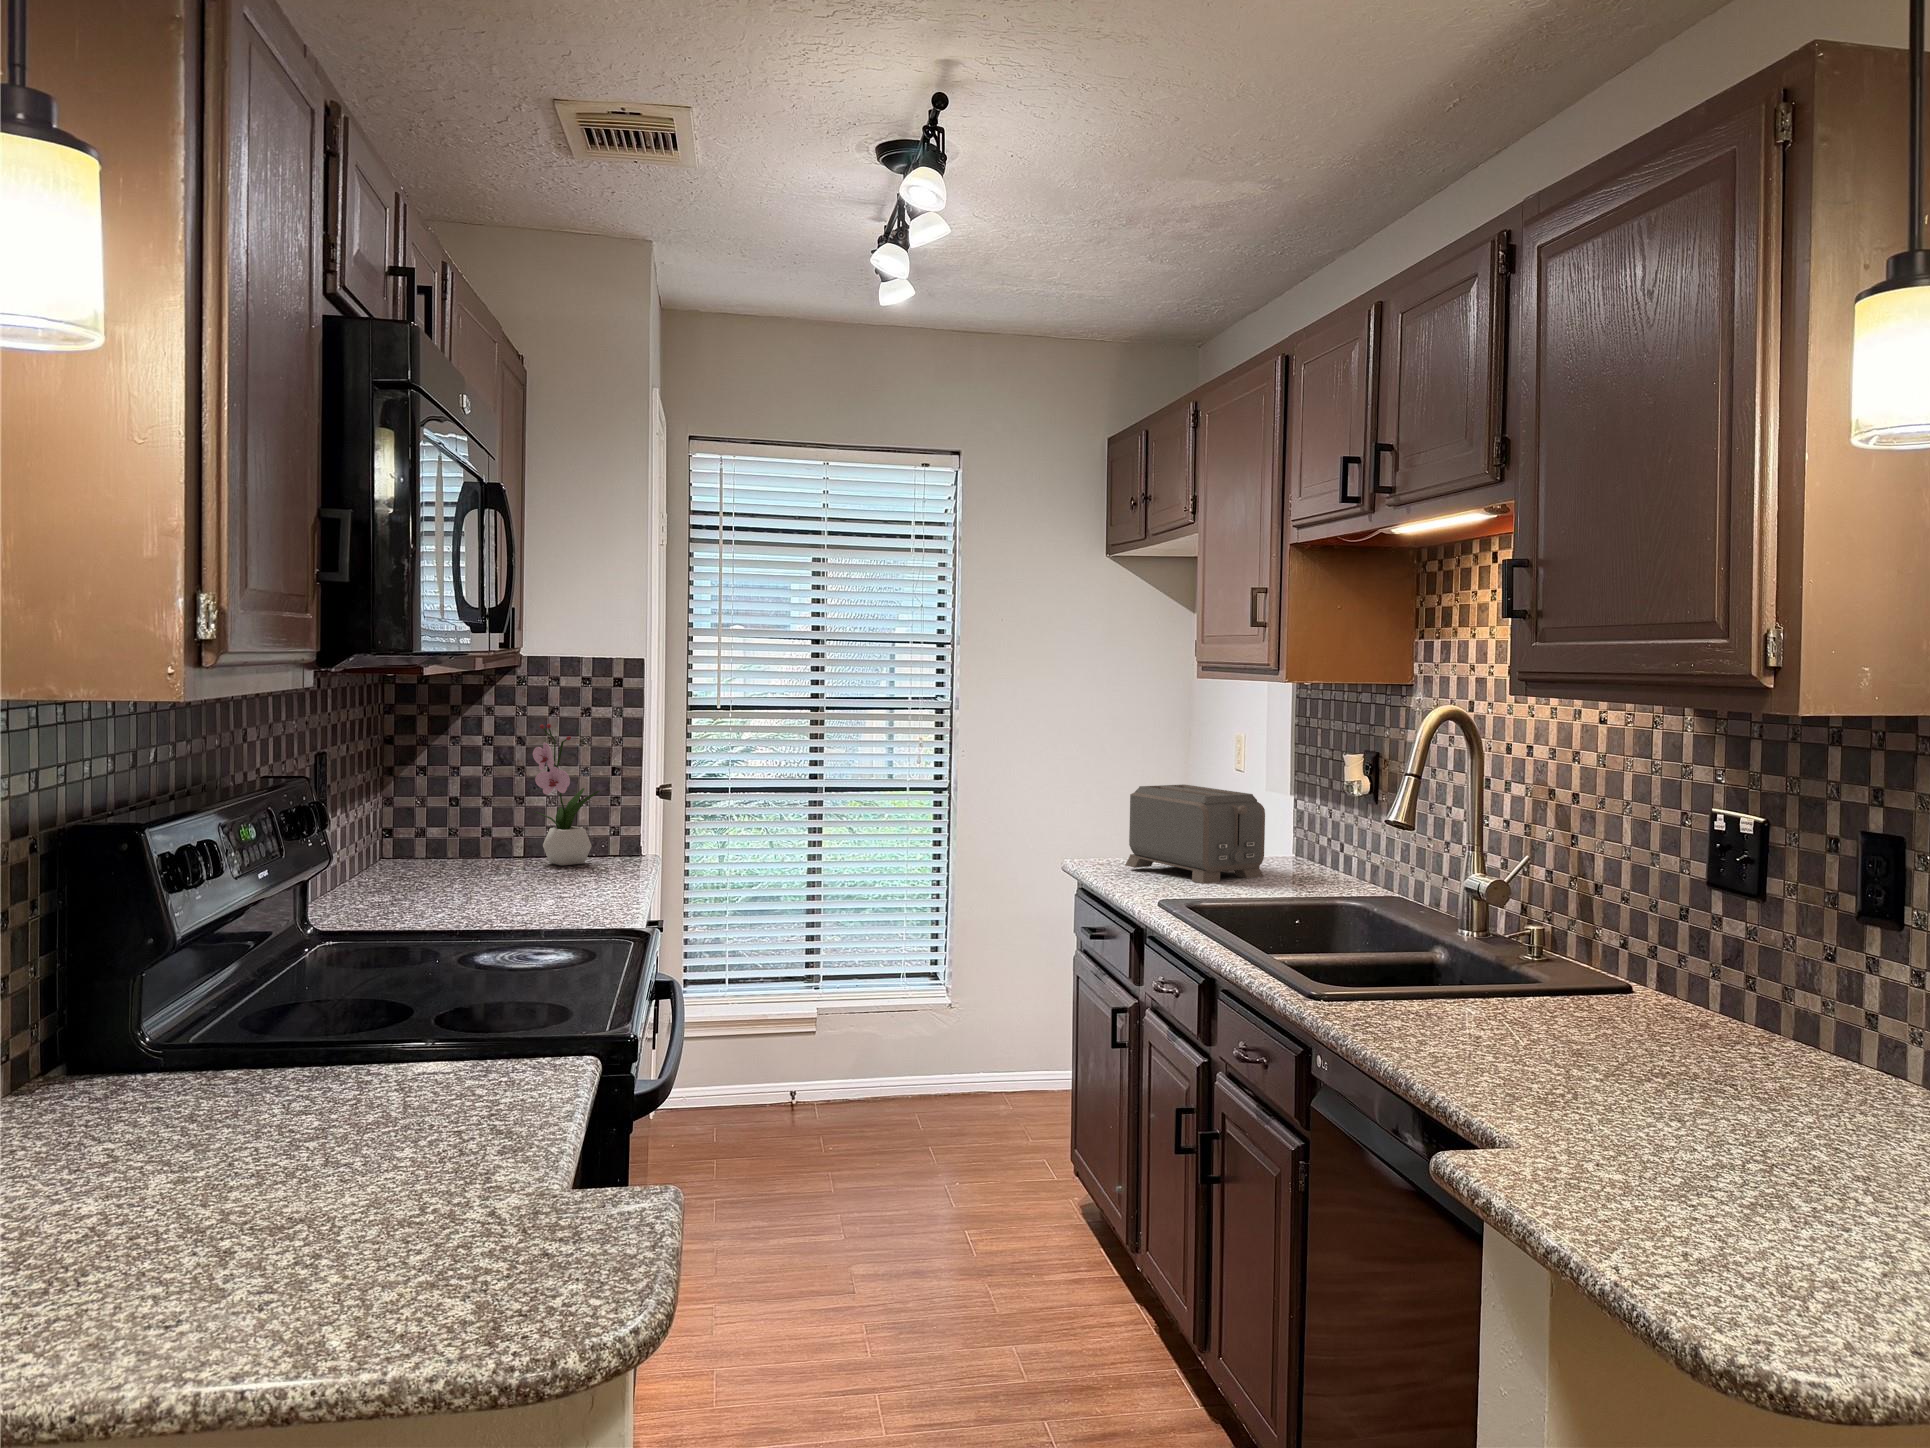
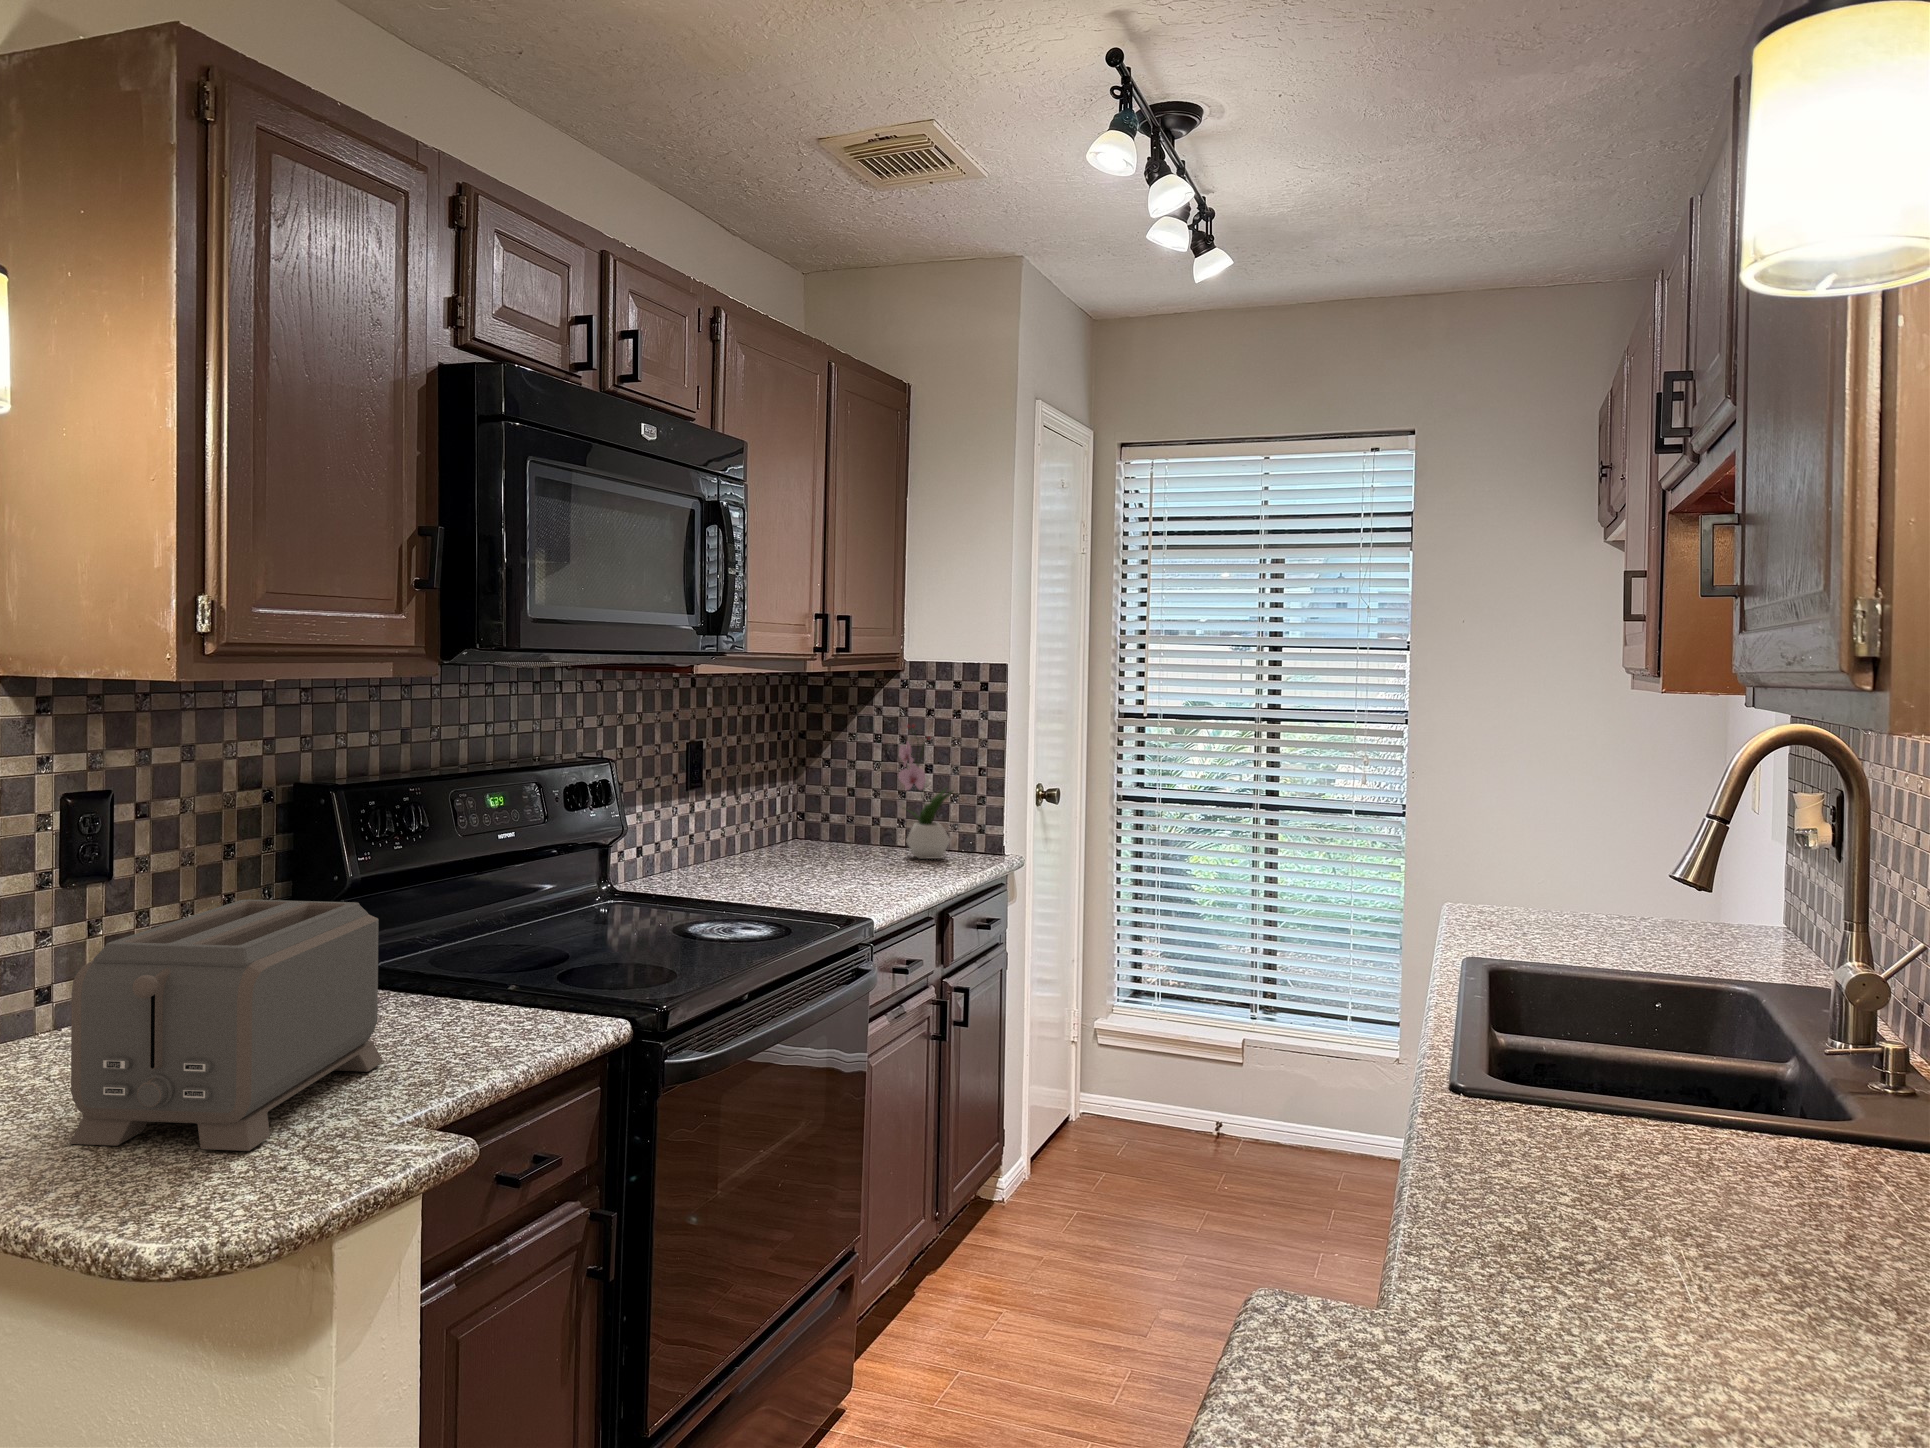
toaster: present [1125,784,1265,884] -> present [70,899,383,1151]

